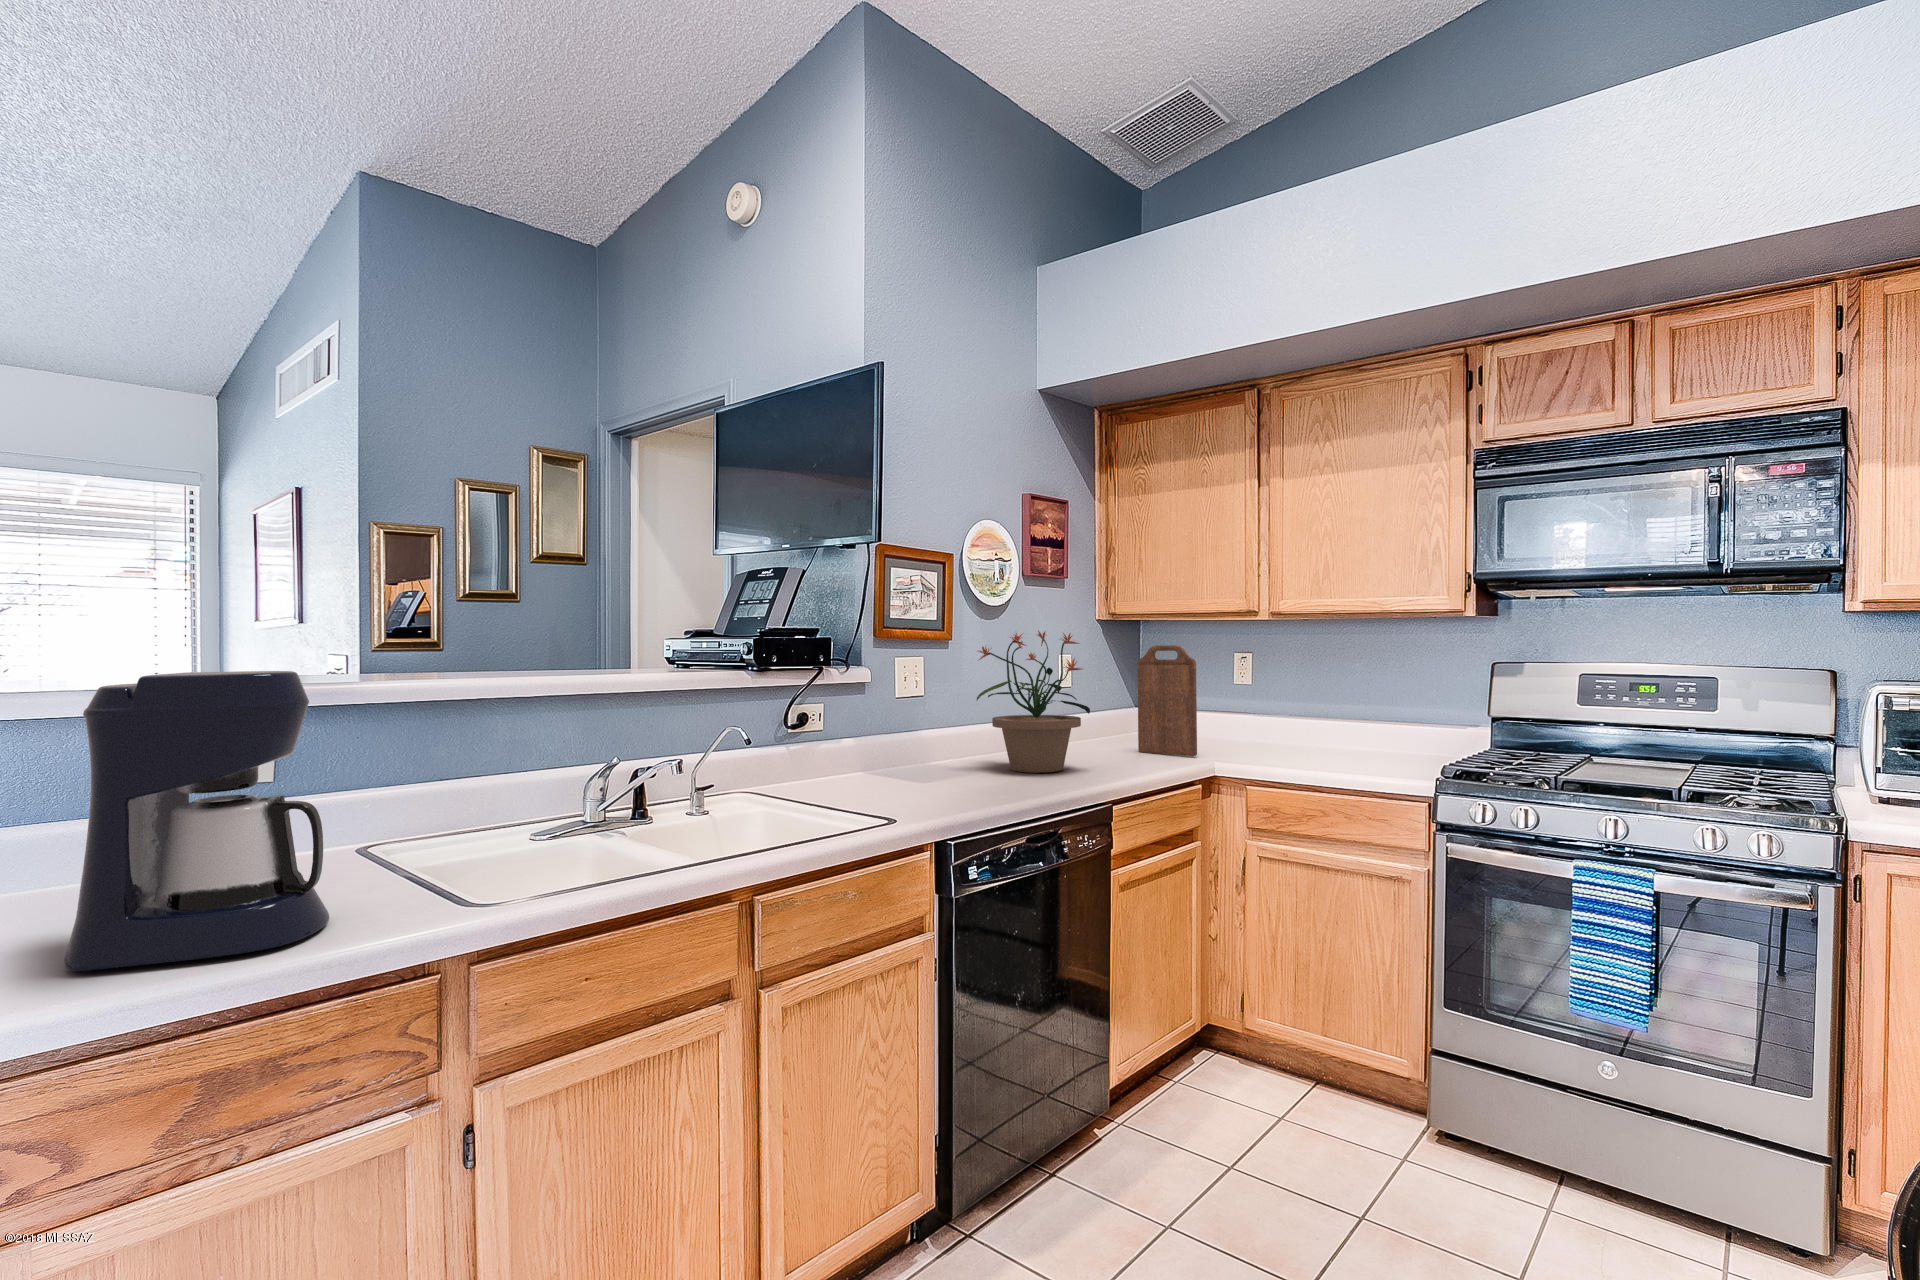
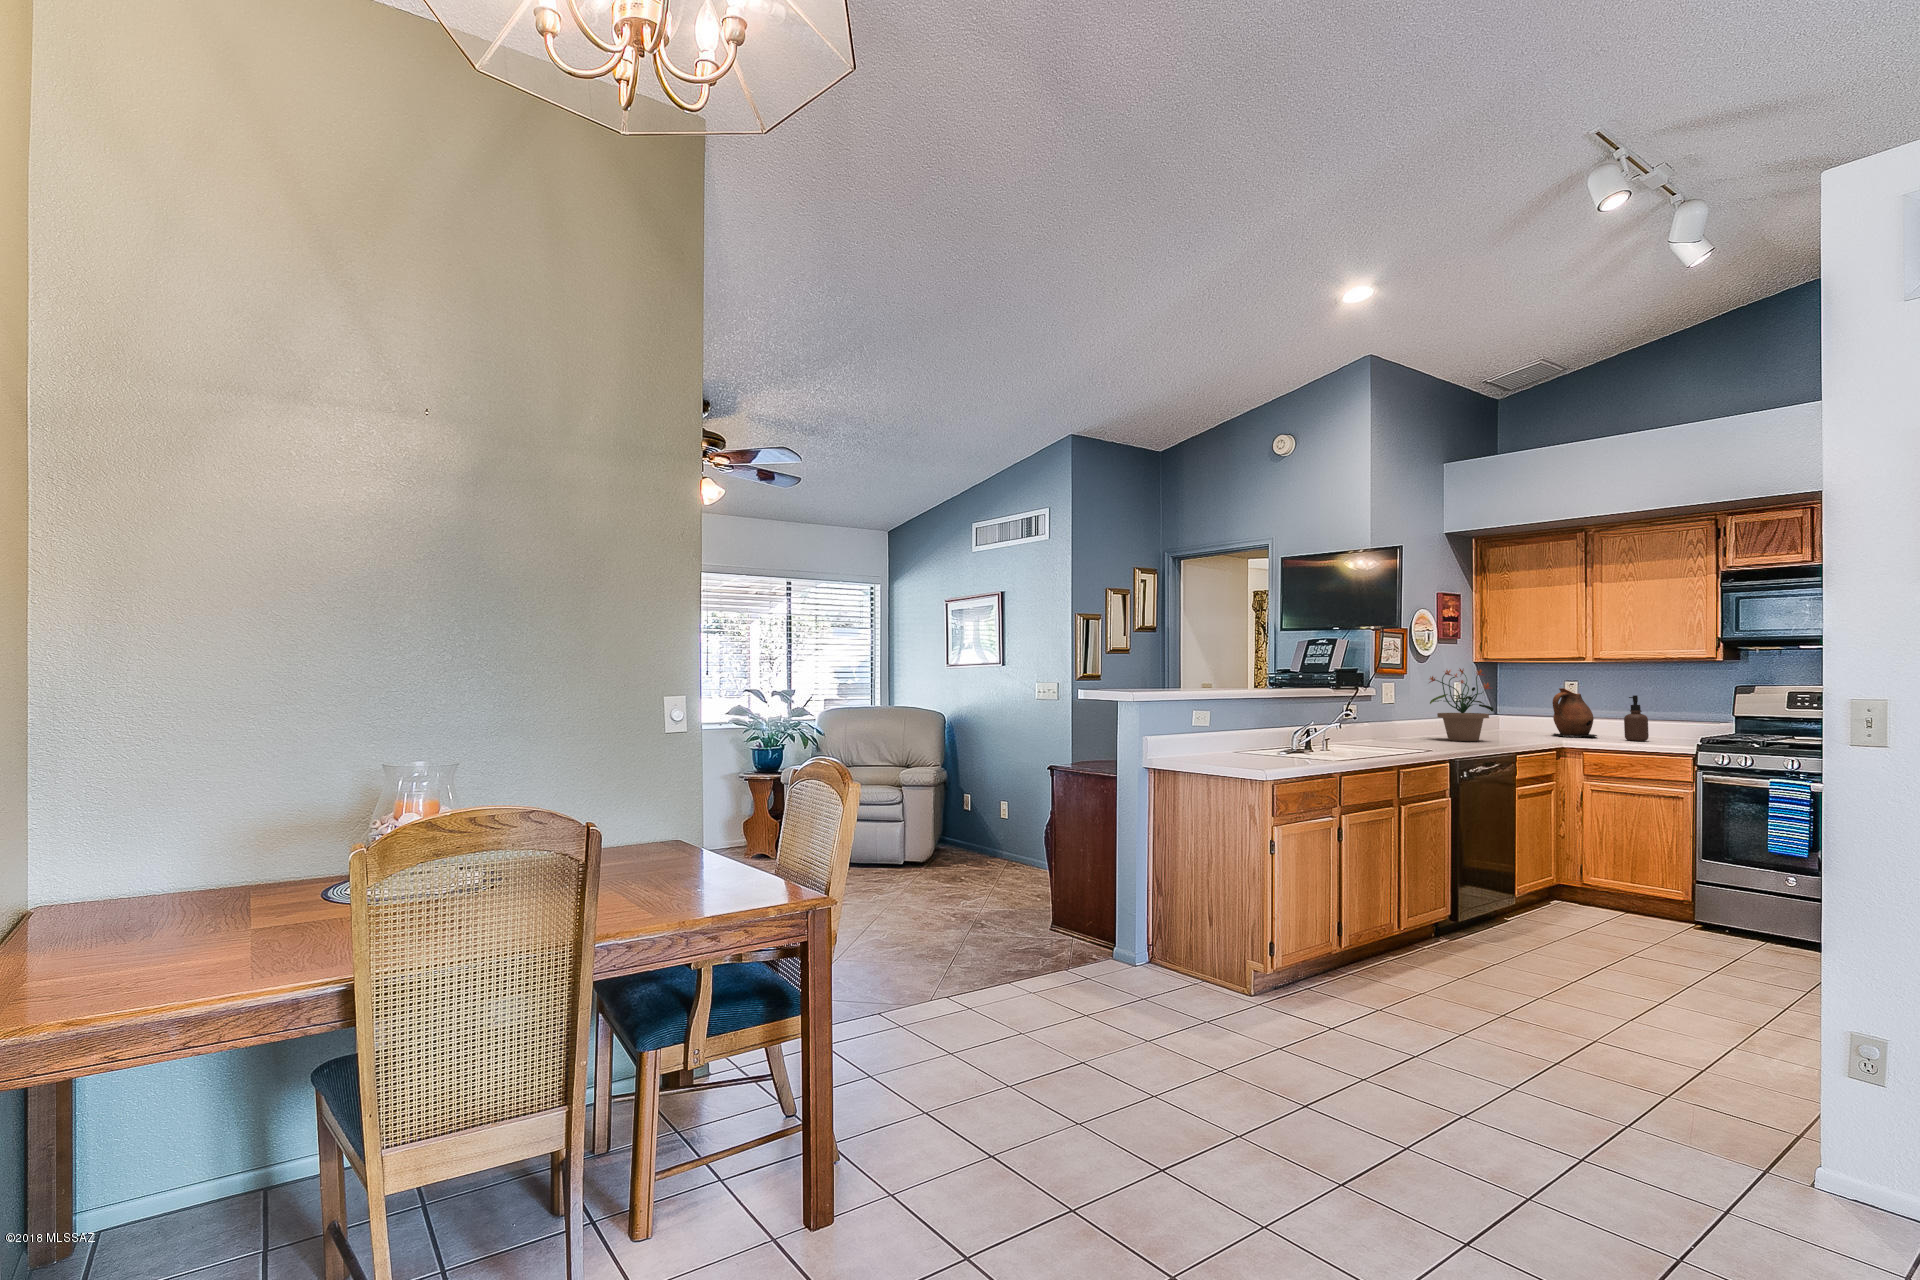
cutting board: present [1137,645,1197,756] -> none [1510,676,1551,738]
ceramic pitcher: none [1204,666,1275,752] -> present [1553,688,1597,737]
coffee maker: present [65,671,329,971] -> none [1234,683,1298,764]
soap dispenser: none [1315,678,1353,760] -> present [1624,695,1649,741]

